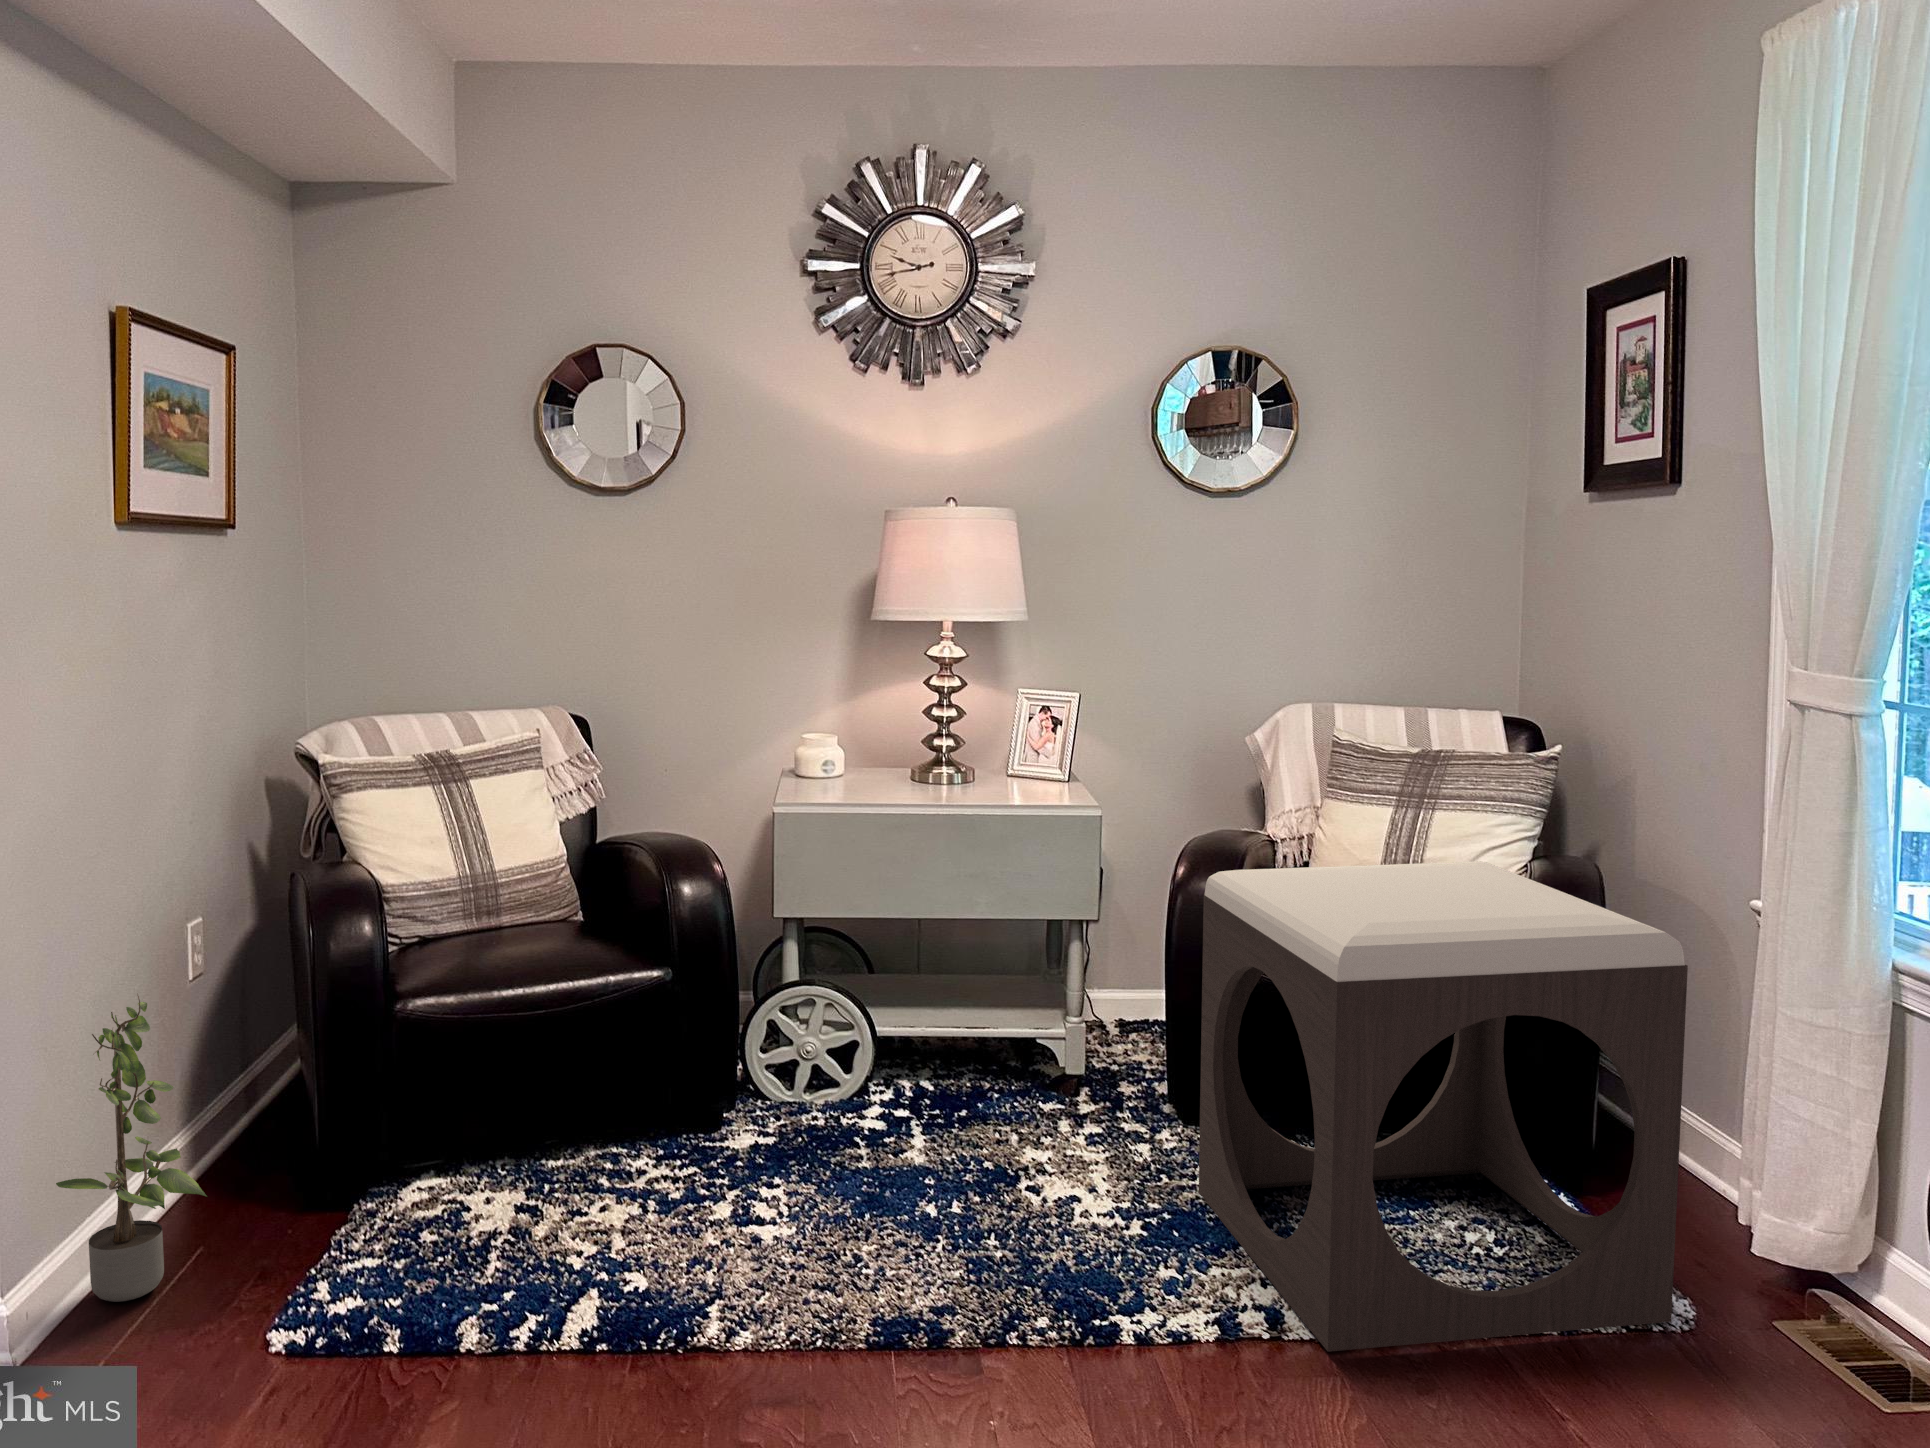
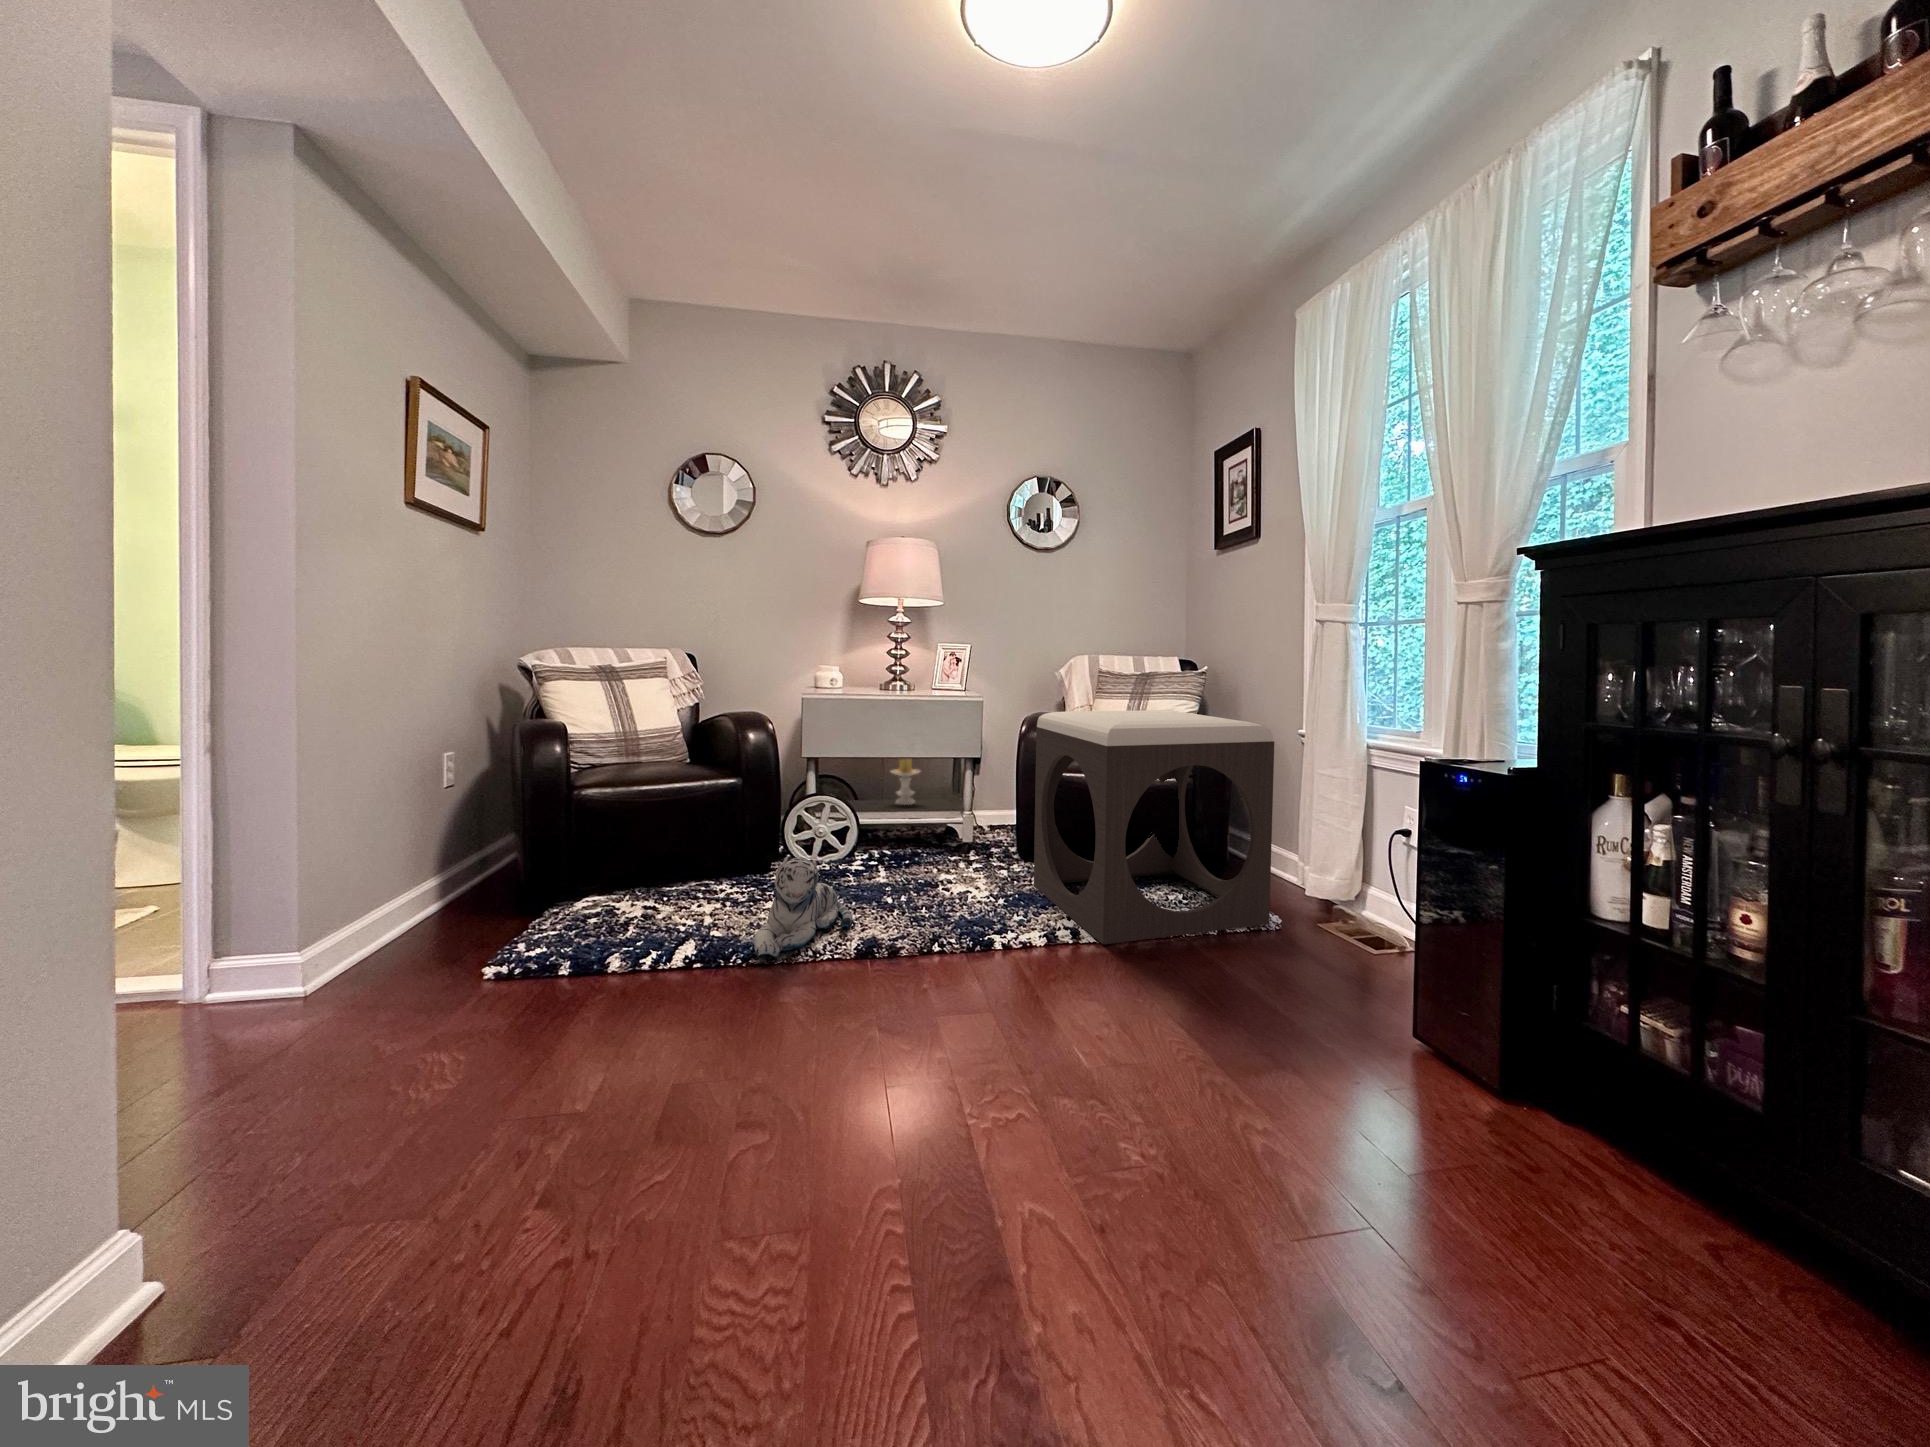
candle: none [930,882,987,999] -> present [891,759,920,805]
potted plant: present [56,996,208,1302] -> none [338,774,446,962]
plush toy: none [694,1152,865,1340] -> present [753,856,853,958]

